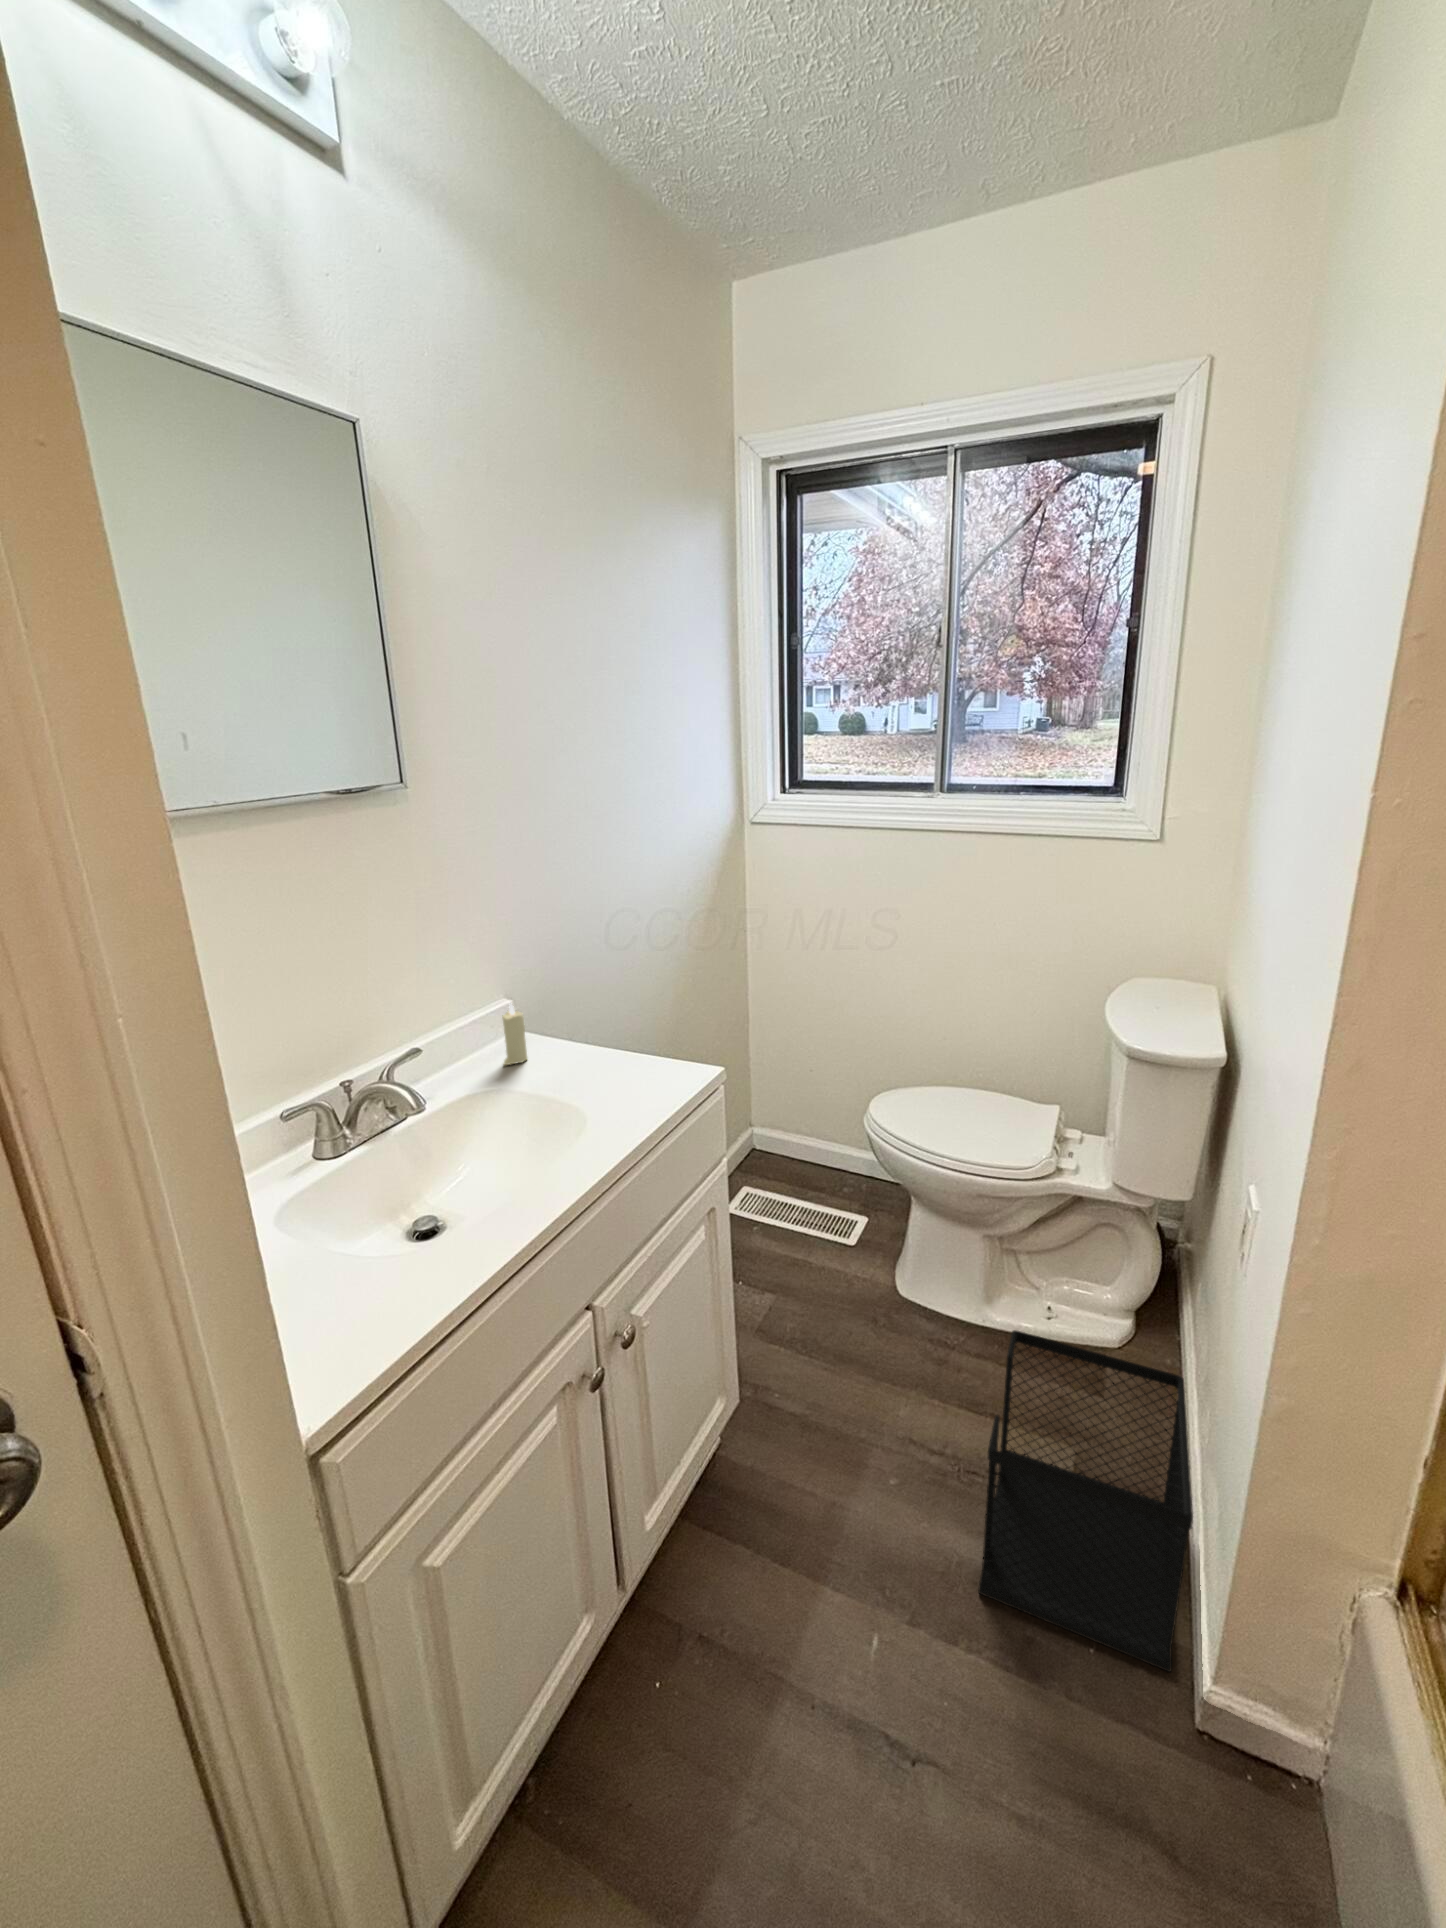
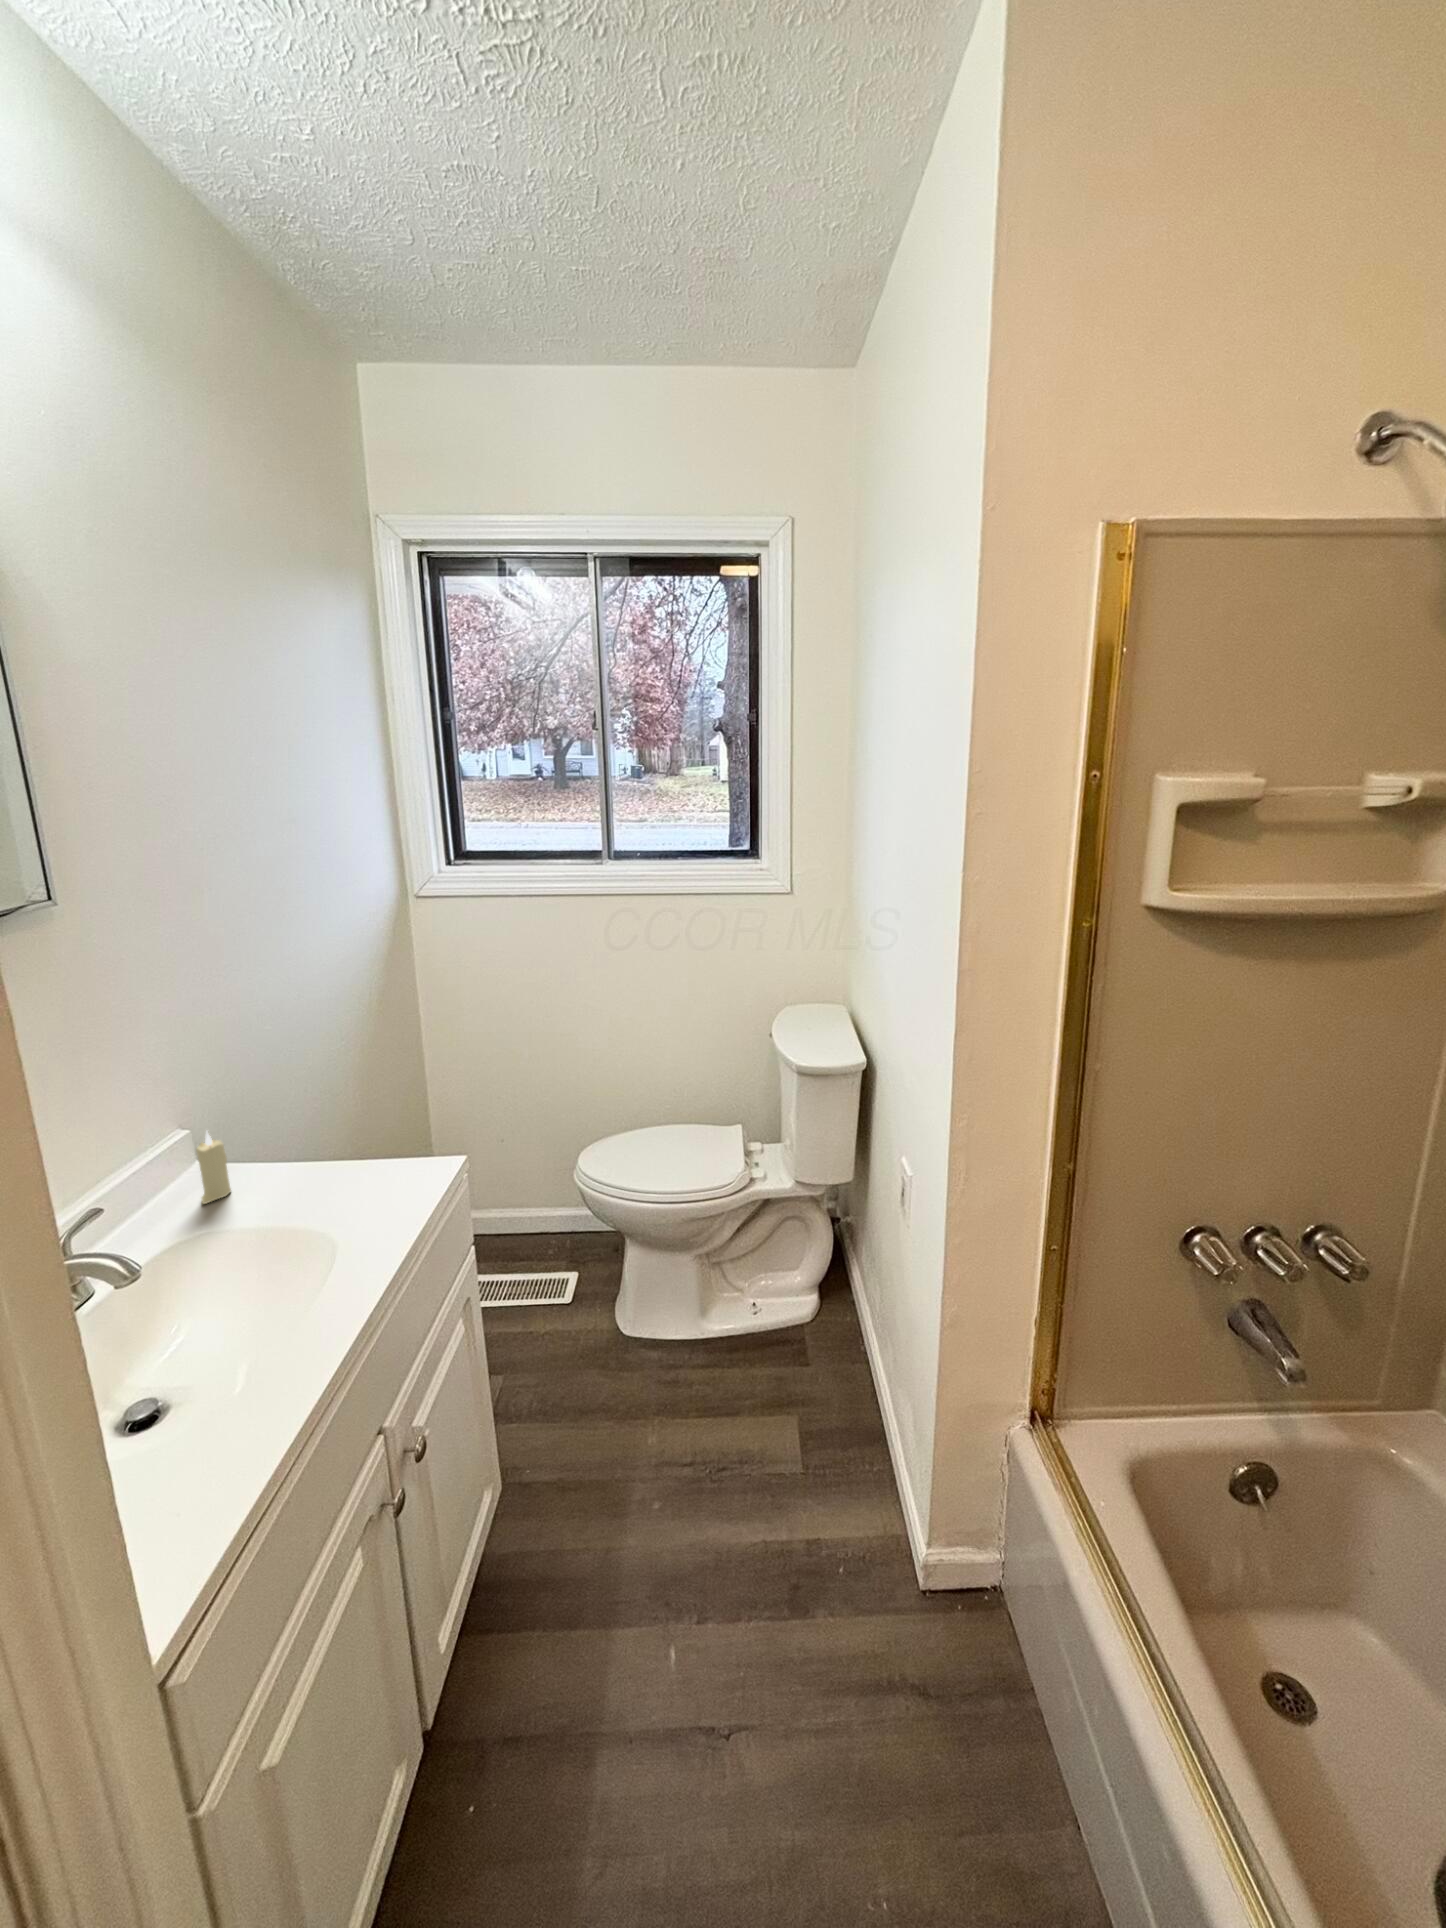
wastebasket: present [978,1330,1193,1672] -> none [744,1321,903,1565]

